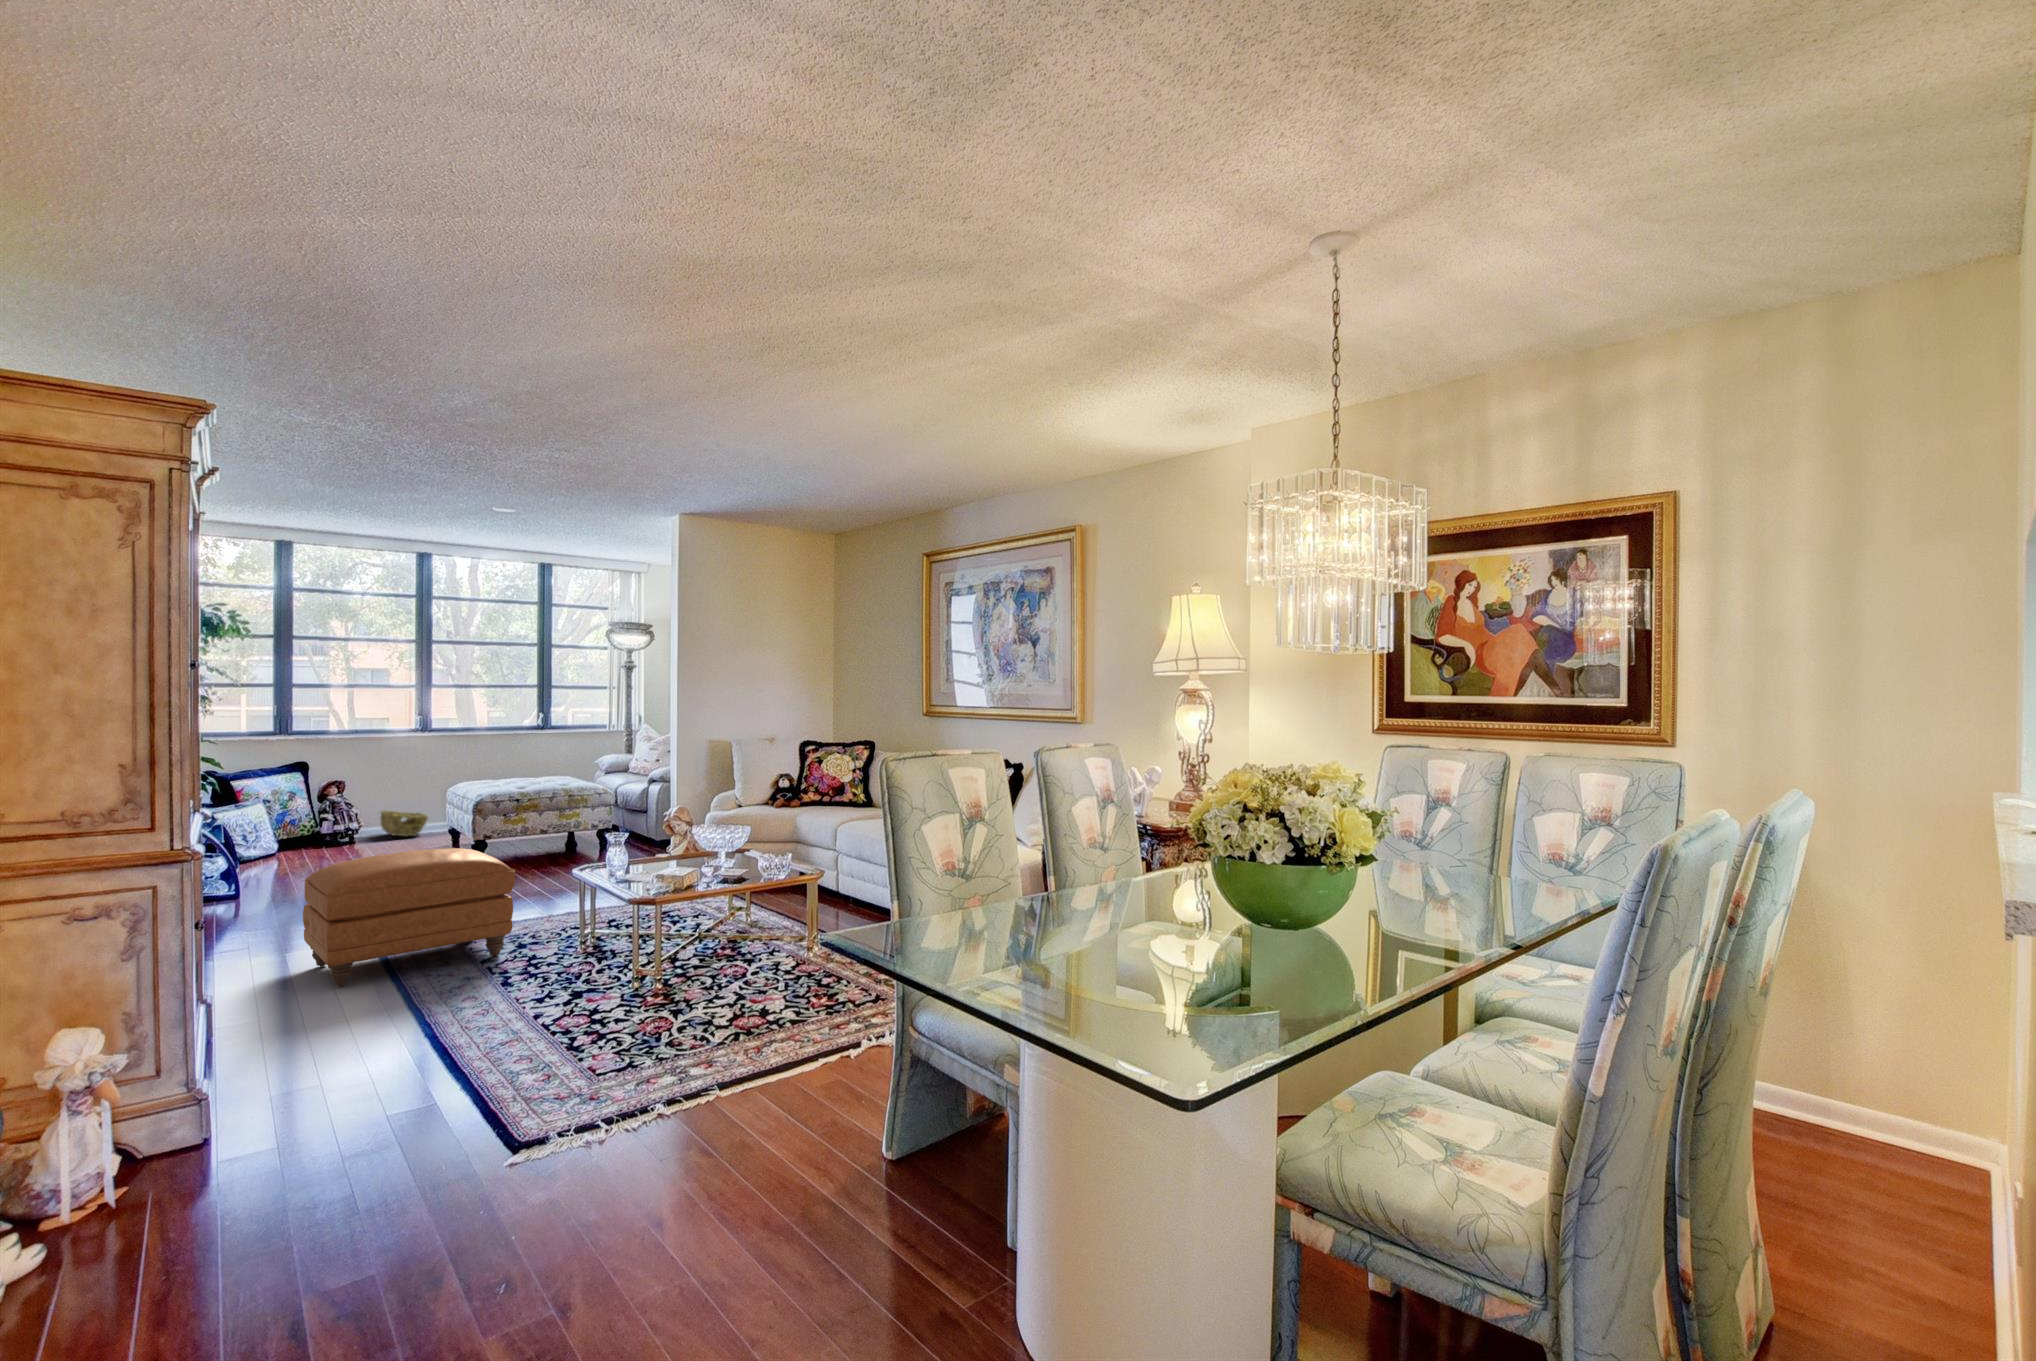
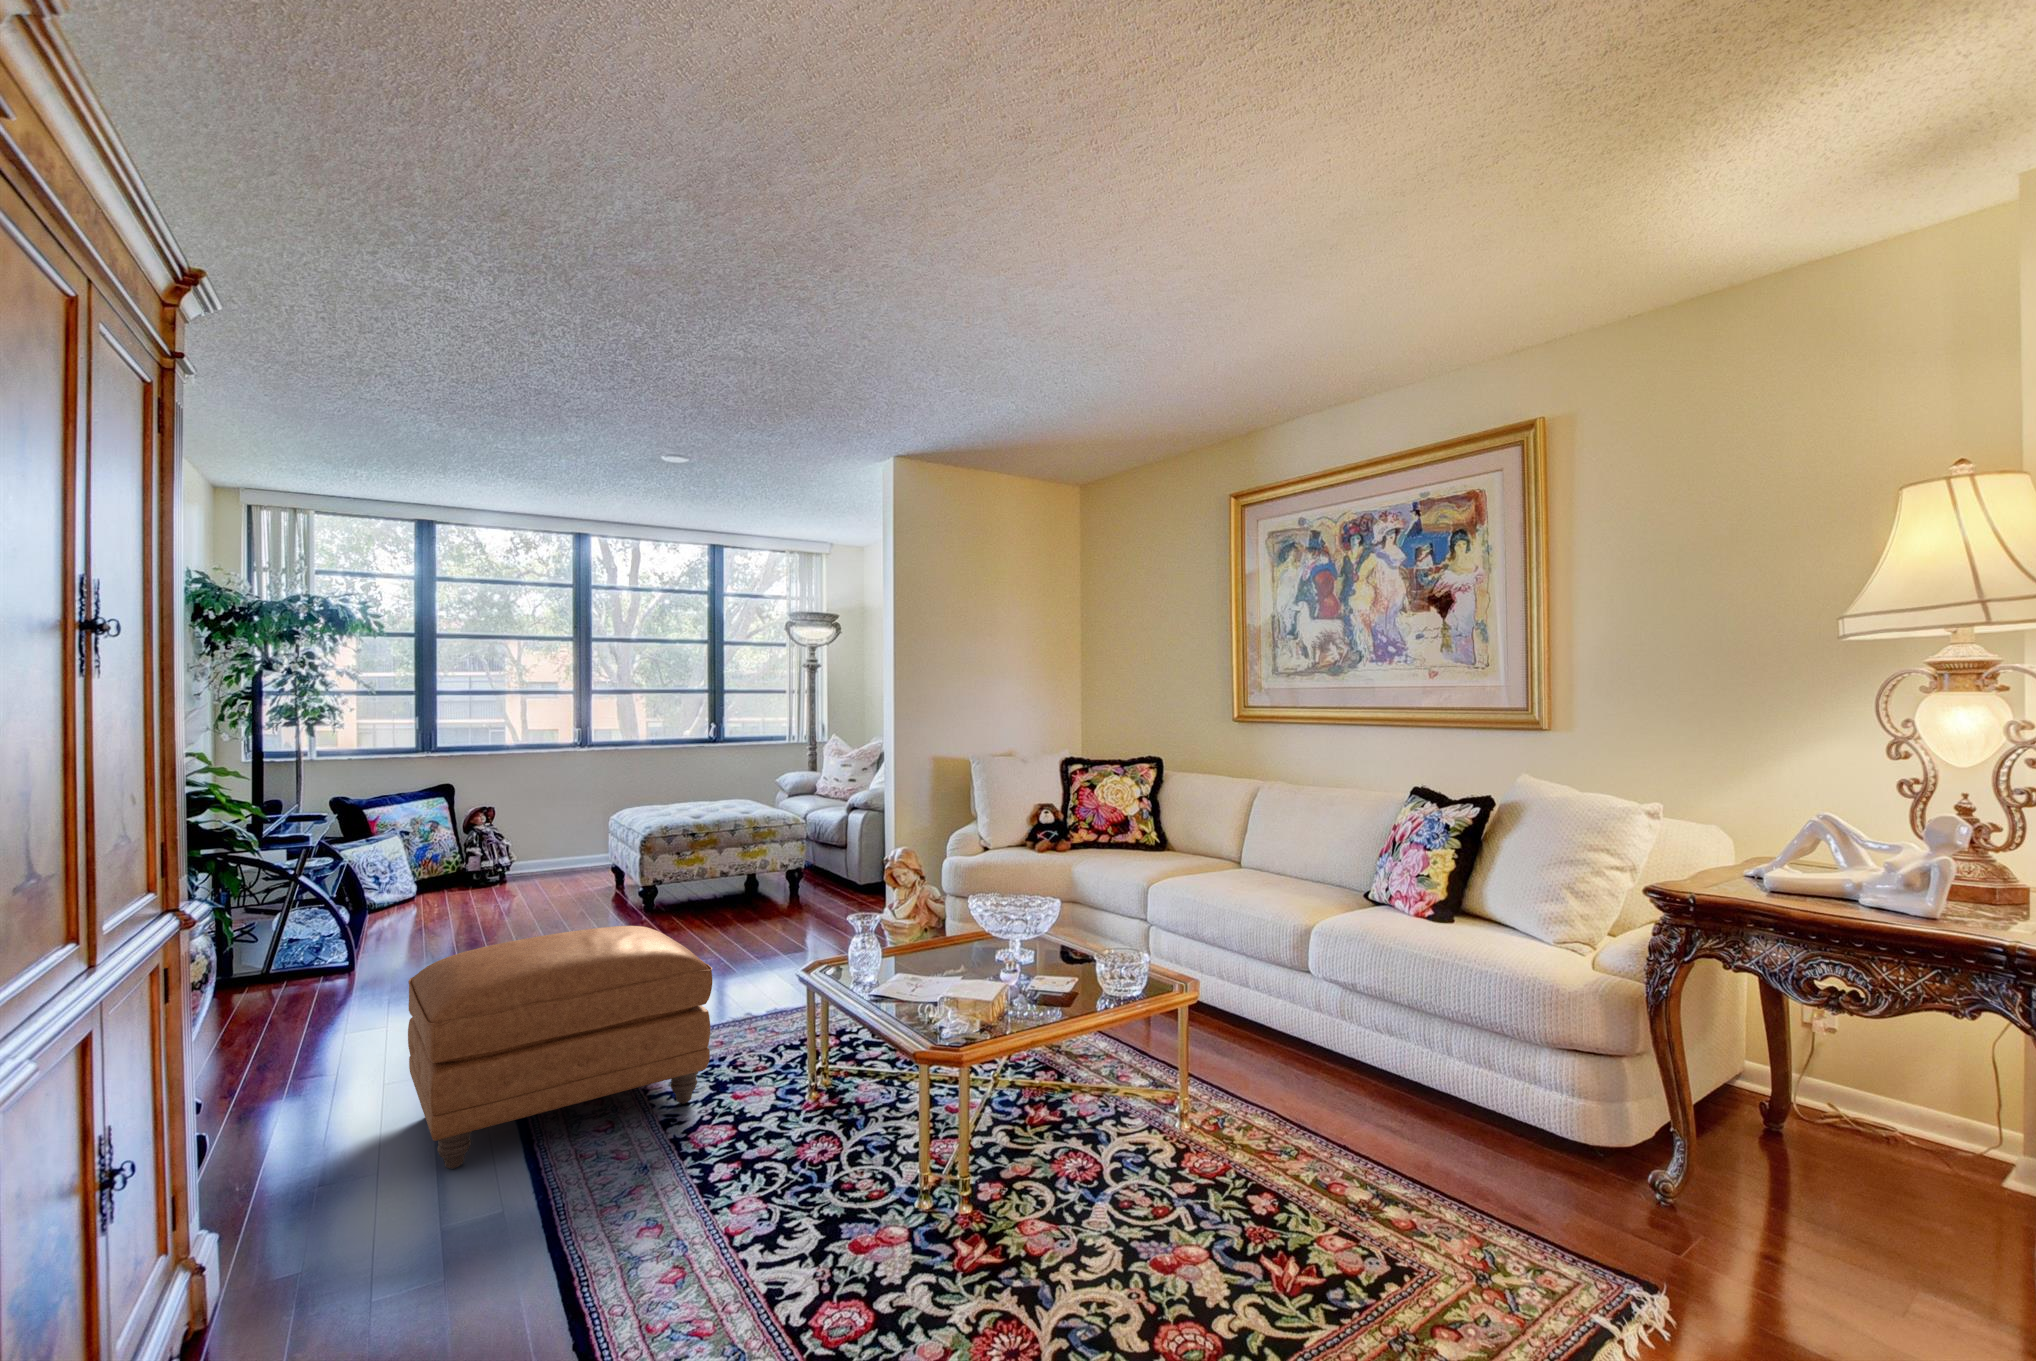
woven basket: present [380,811,428,836] -> none [534,841,588,874]

